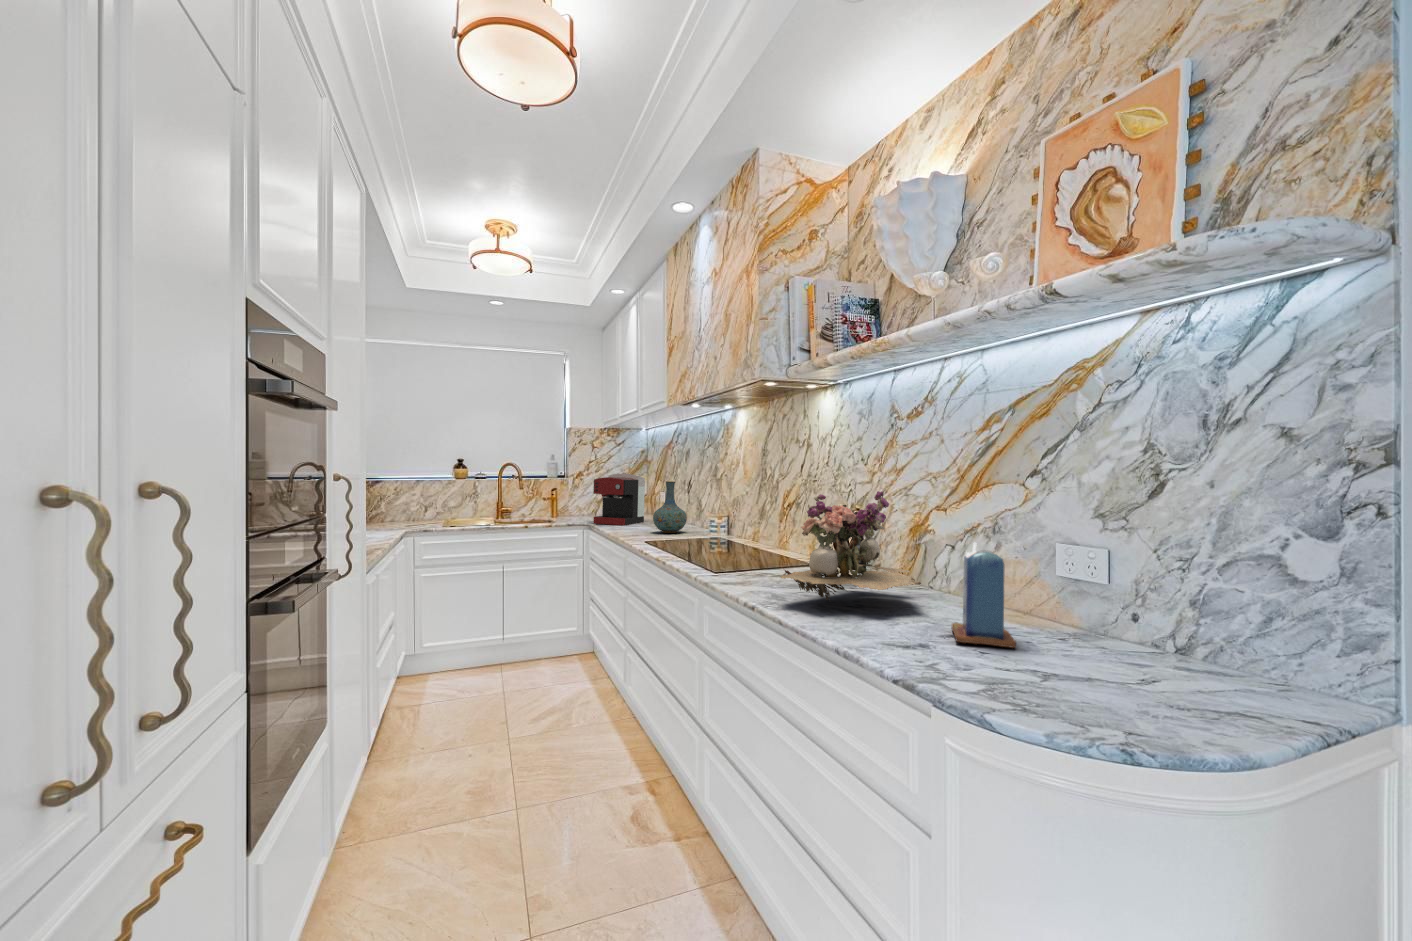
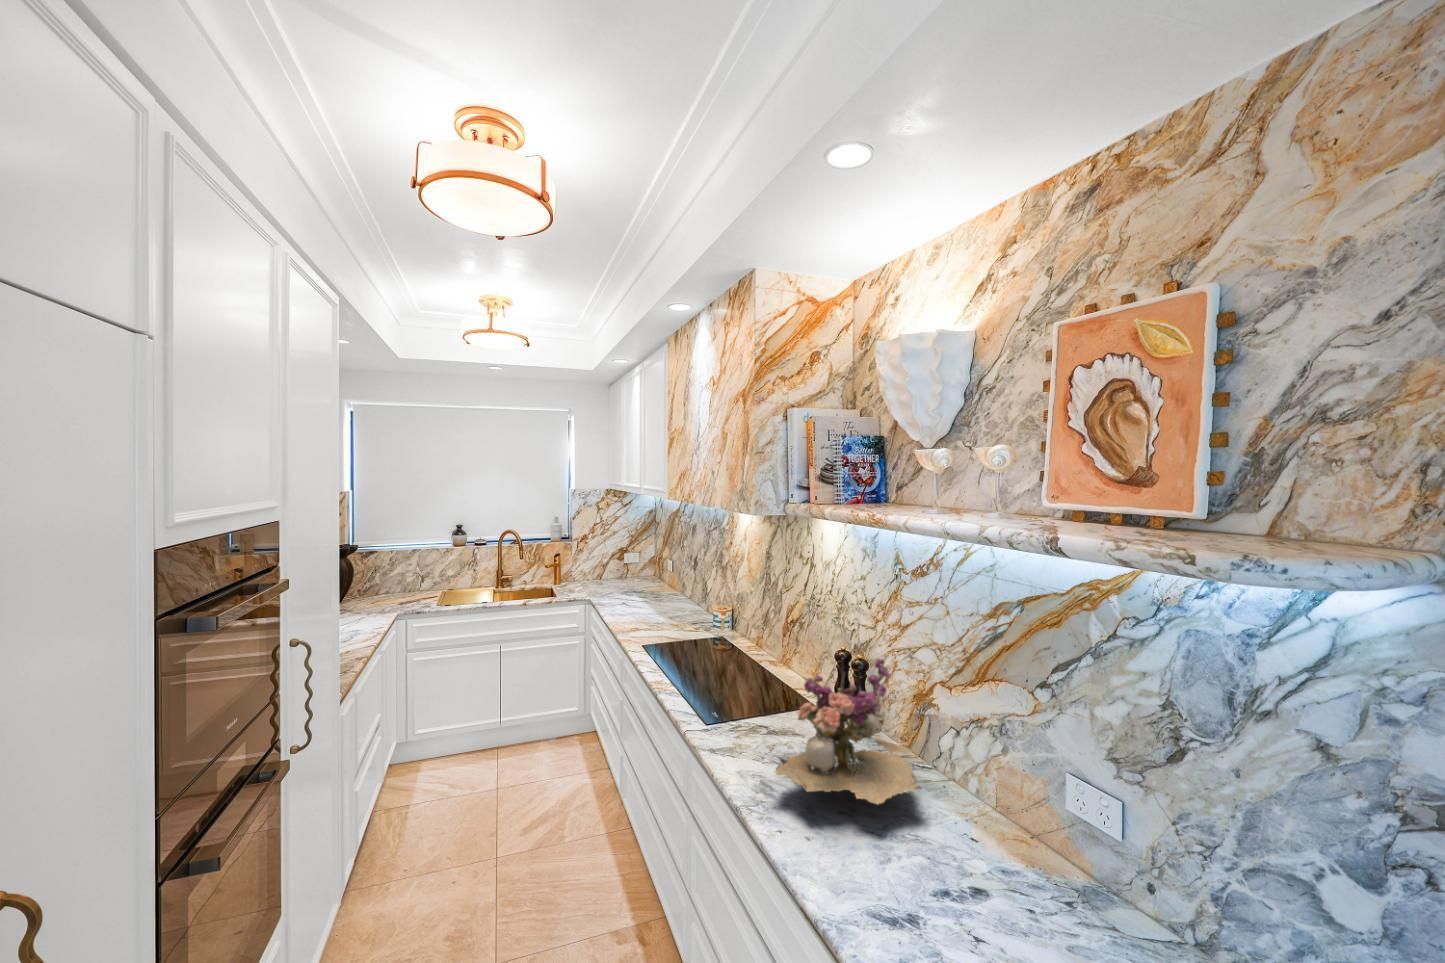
coffee maker: present [593,473,645,525] -> none [597,541,649,597]
vase: present [653,481,687,533] -> none [656,563,690,617]
candle: present [952,542,1016,648] -> none [953,782,1023,918]

